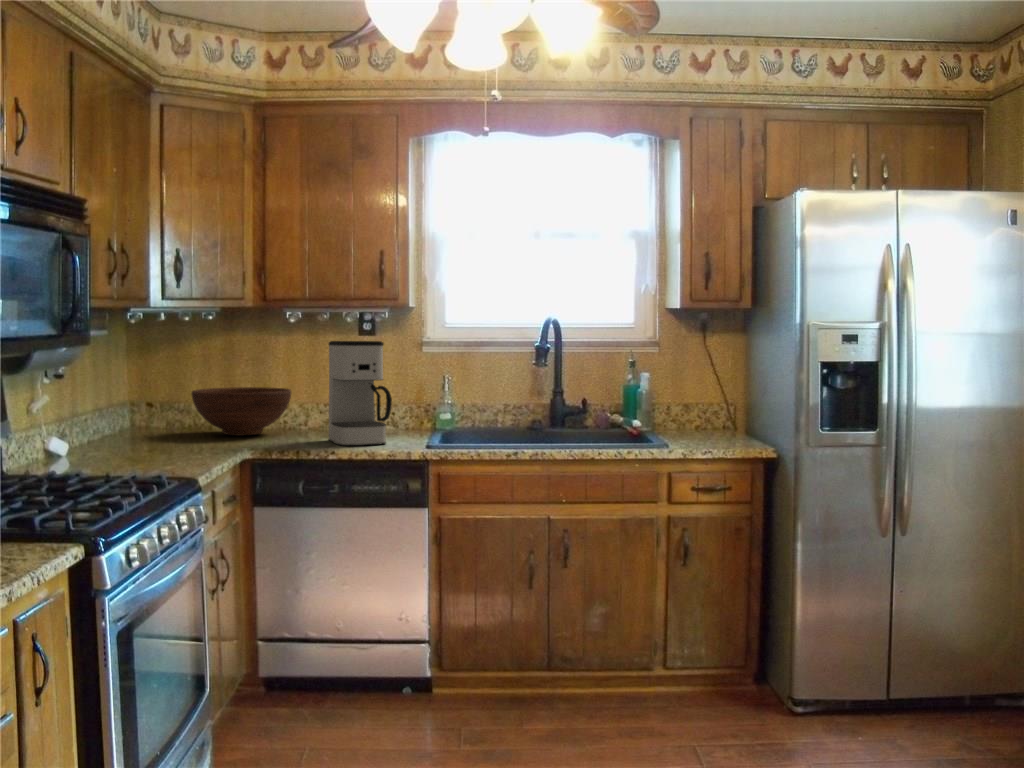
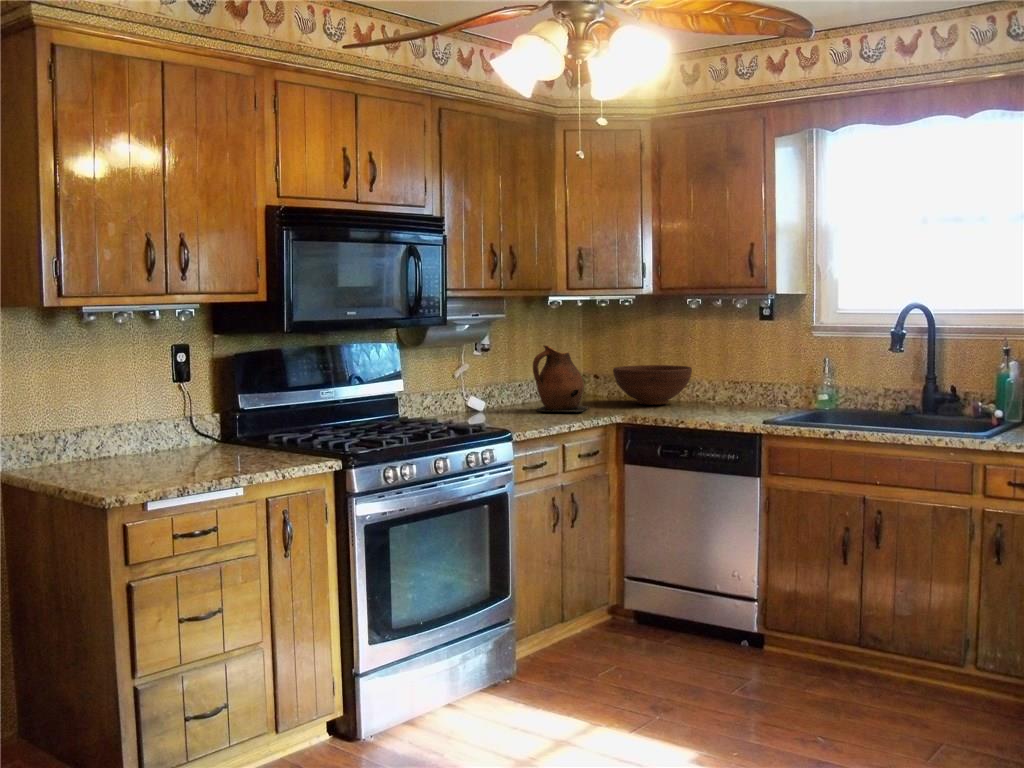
coffee maker: present [329,341,392,446] -> none [697,329,749,418]
ceramic pitcher: none [111,361,193,452] -> present [533,345,589,413]

